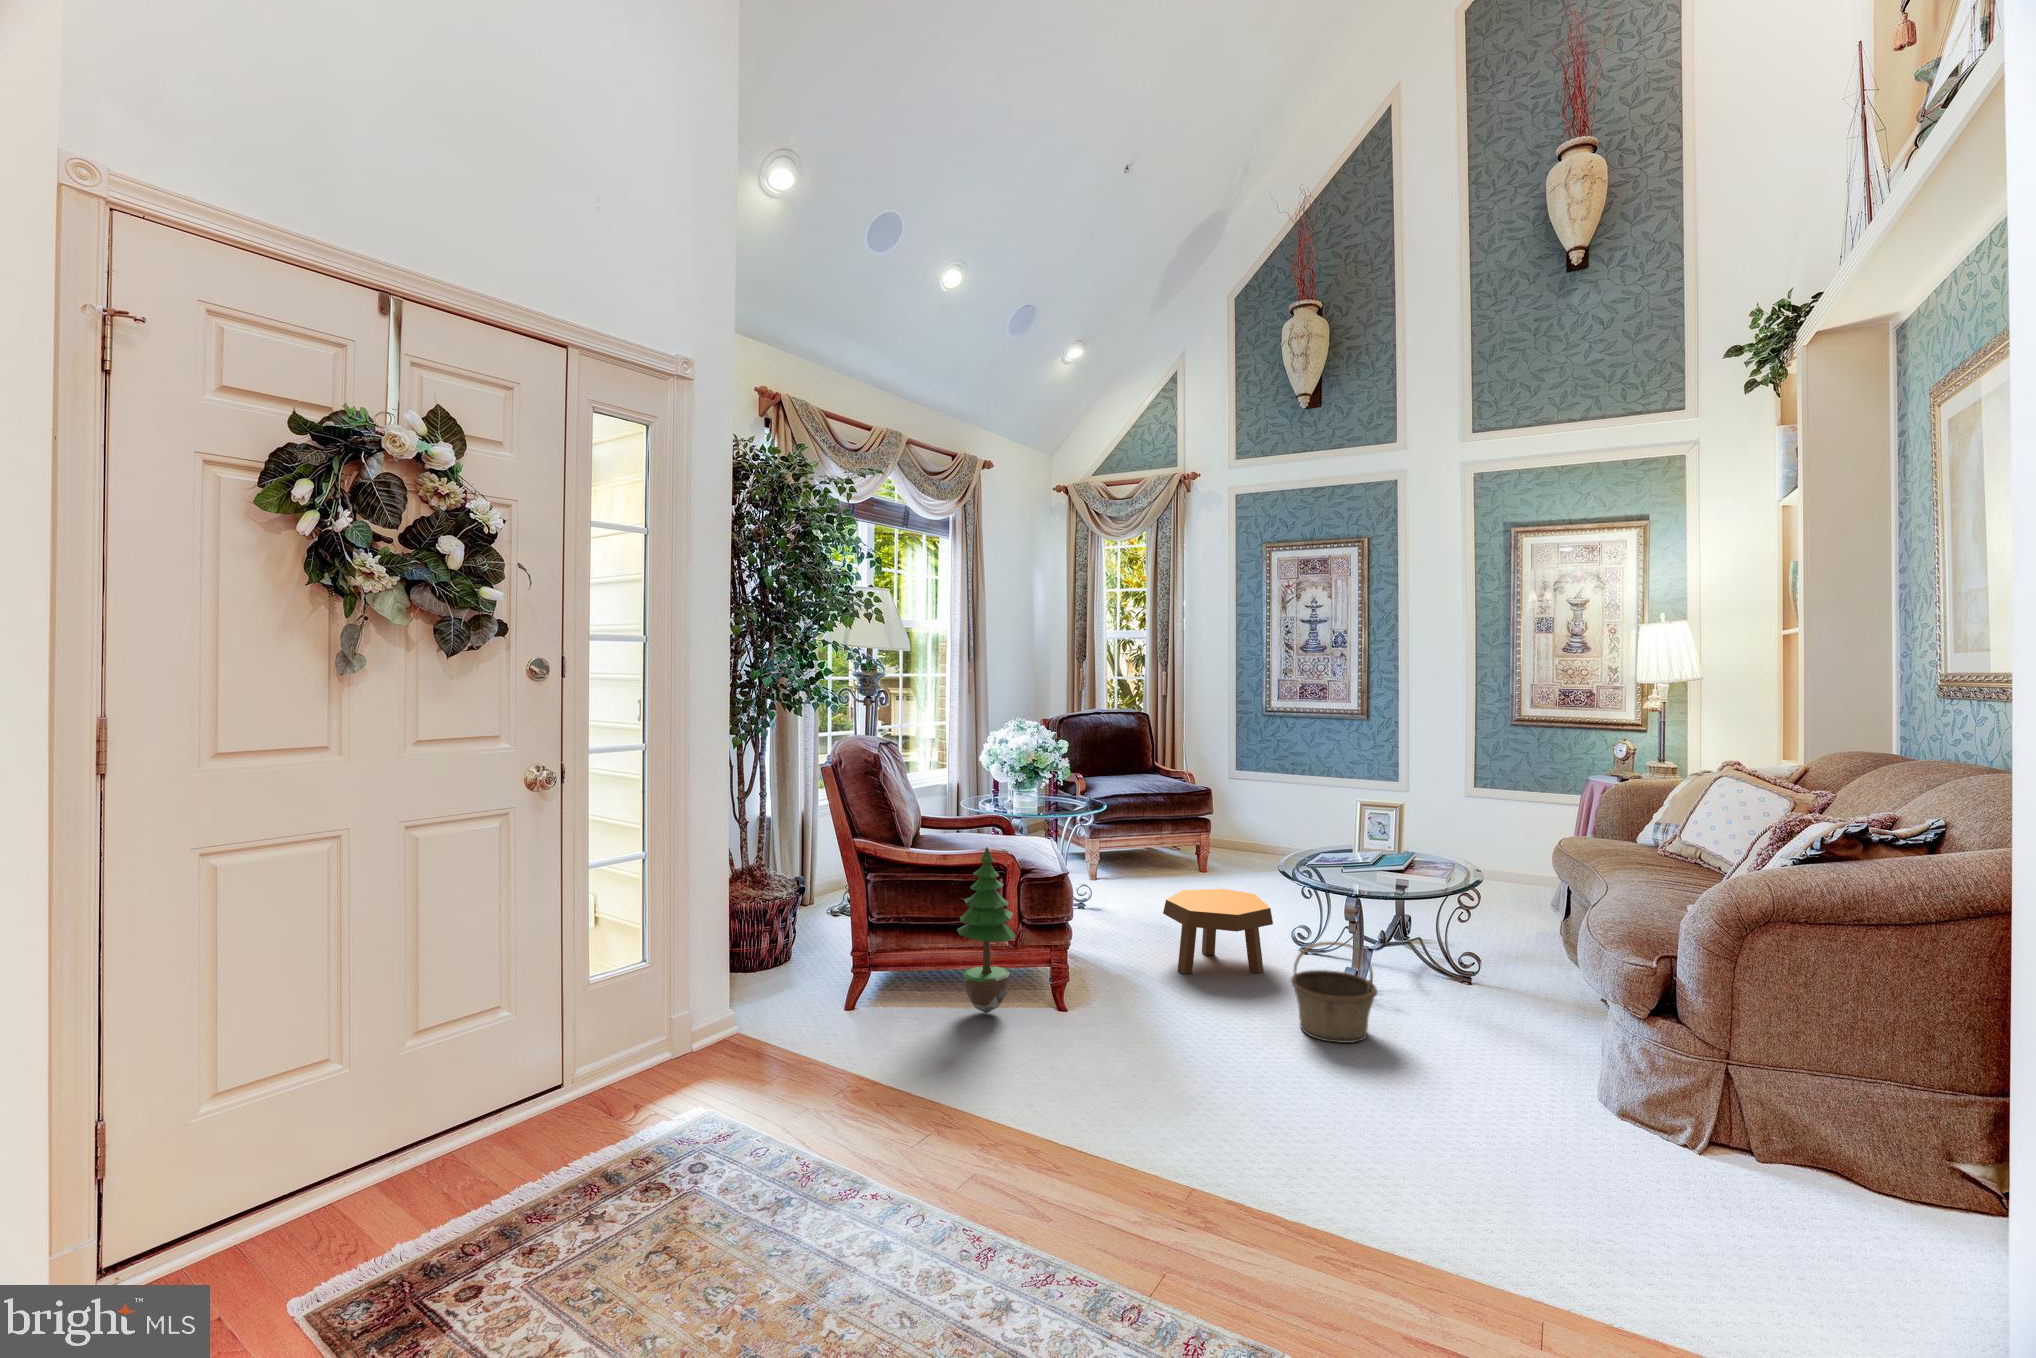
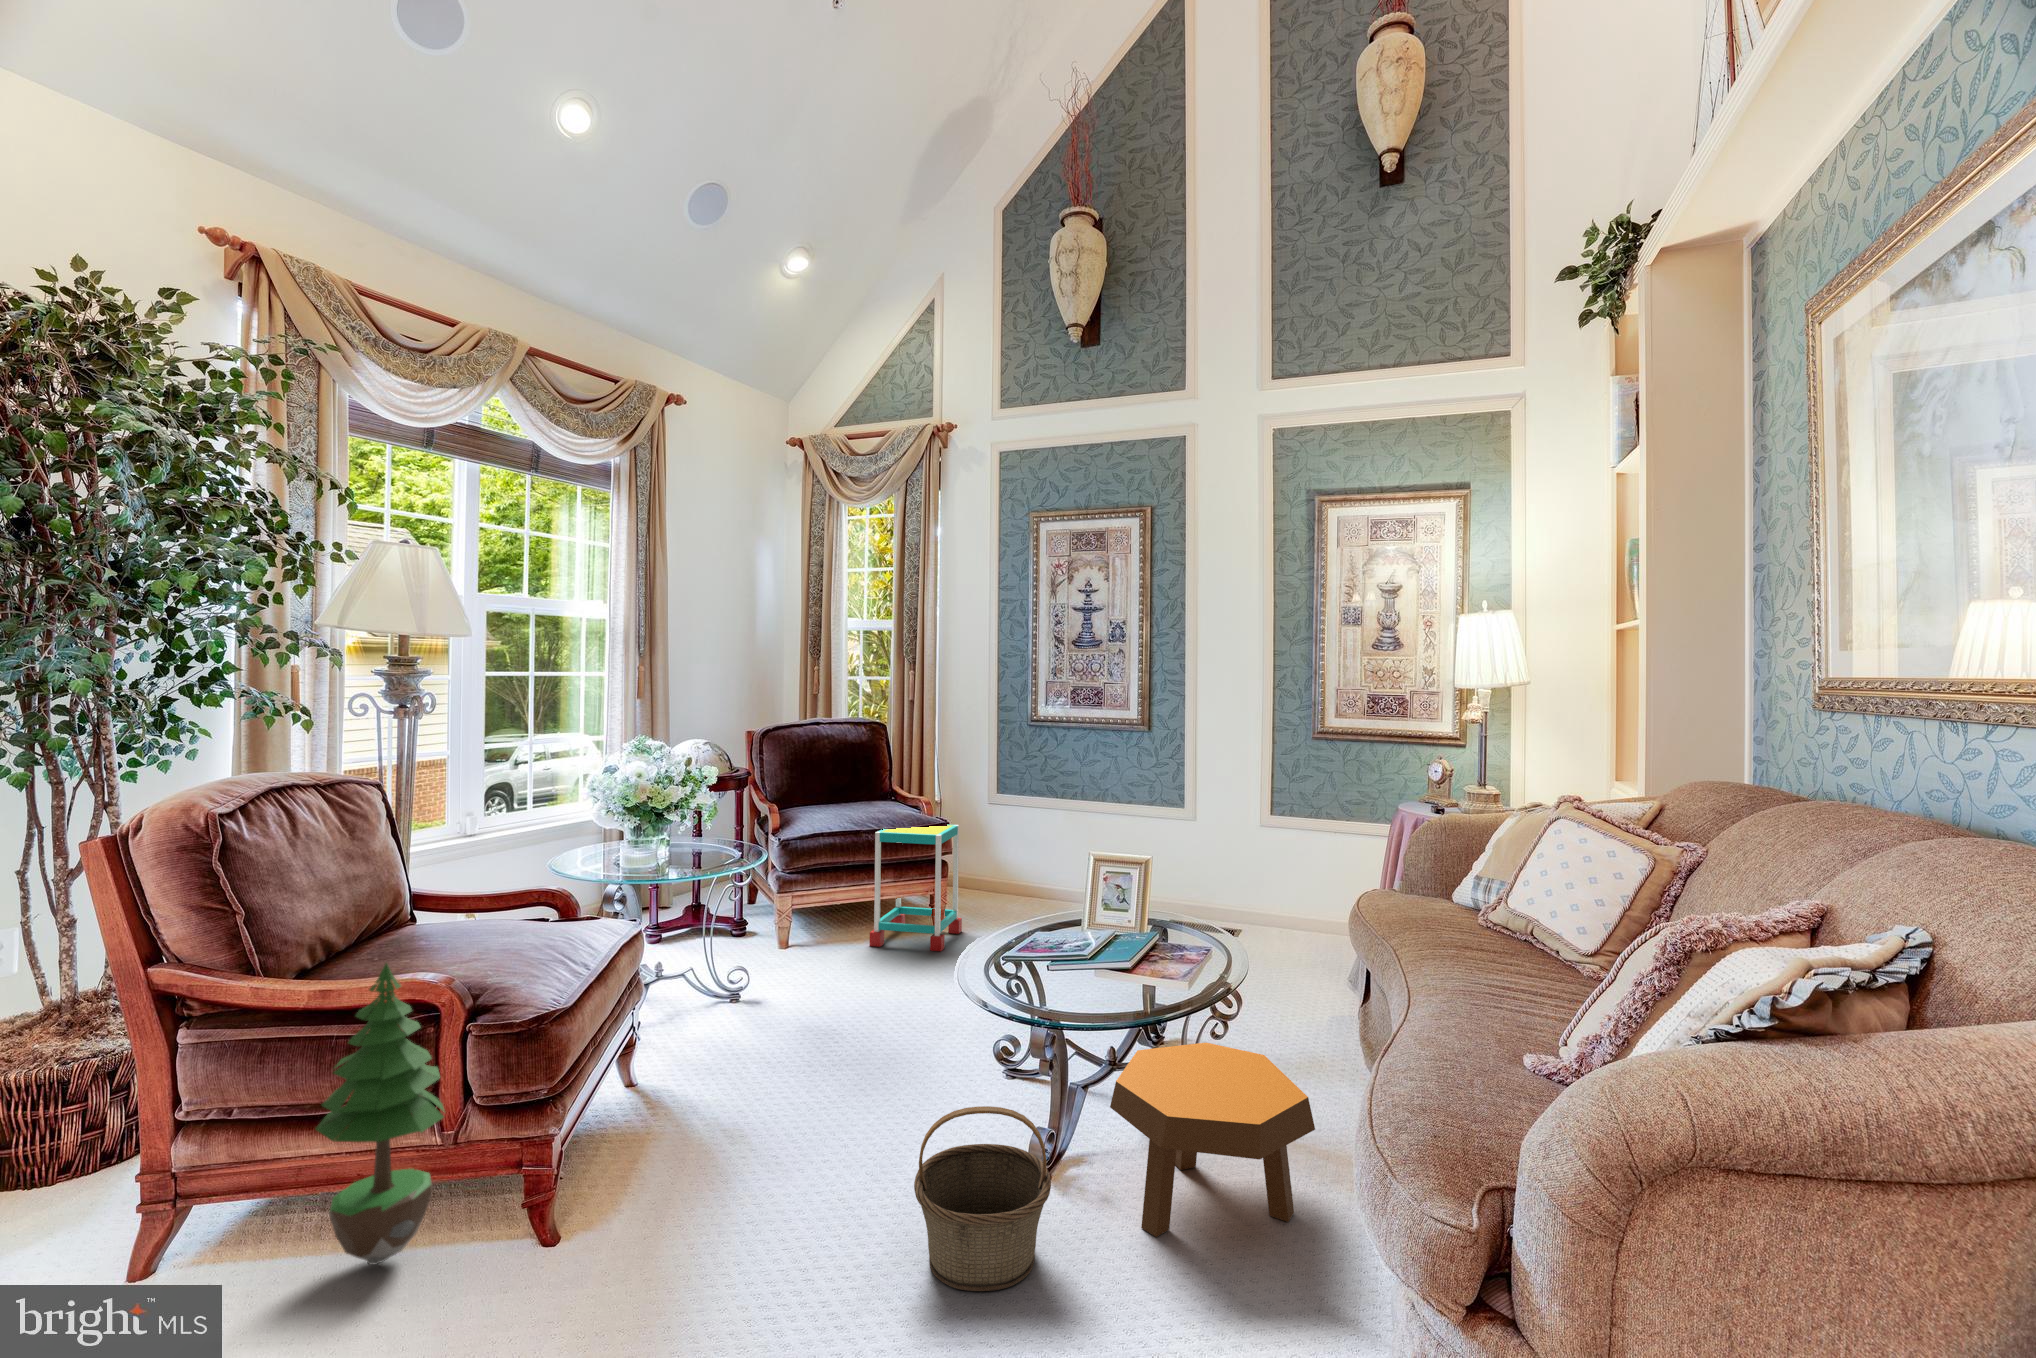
side table: none [1156,789,1221,885] -> present [869,824,962,951]
footstool: present [1163,889,1273,974] -> present [1110,1043,1315,1237]

